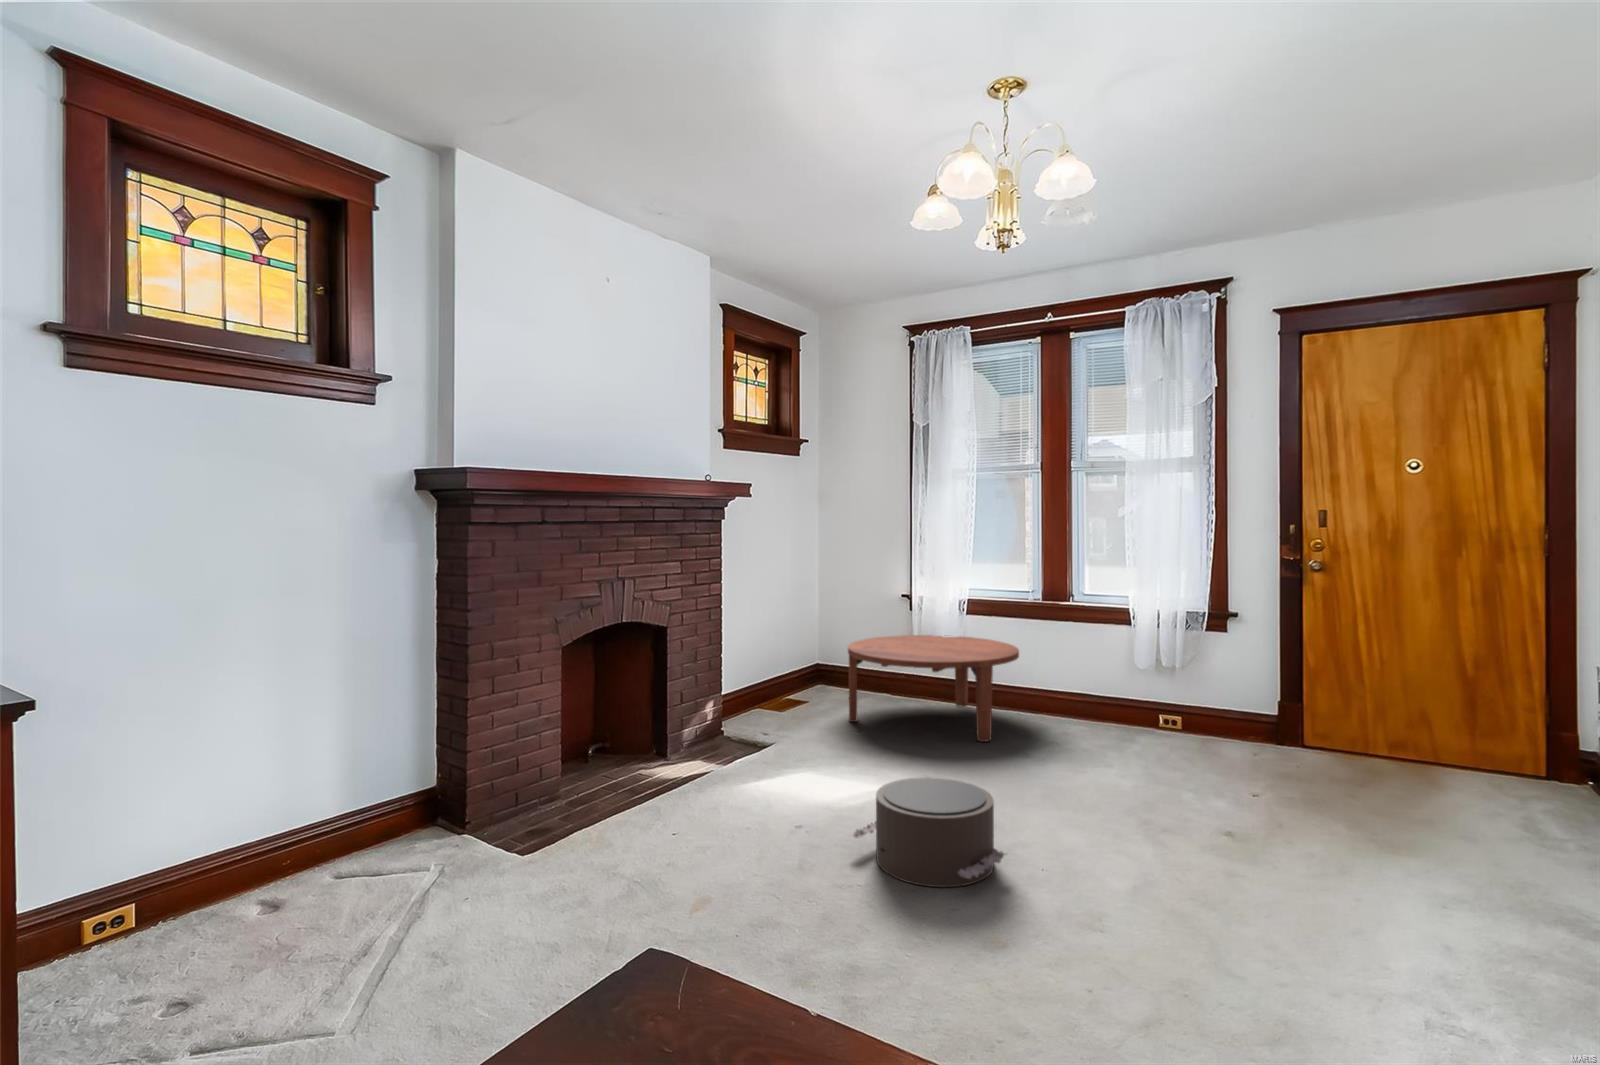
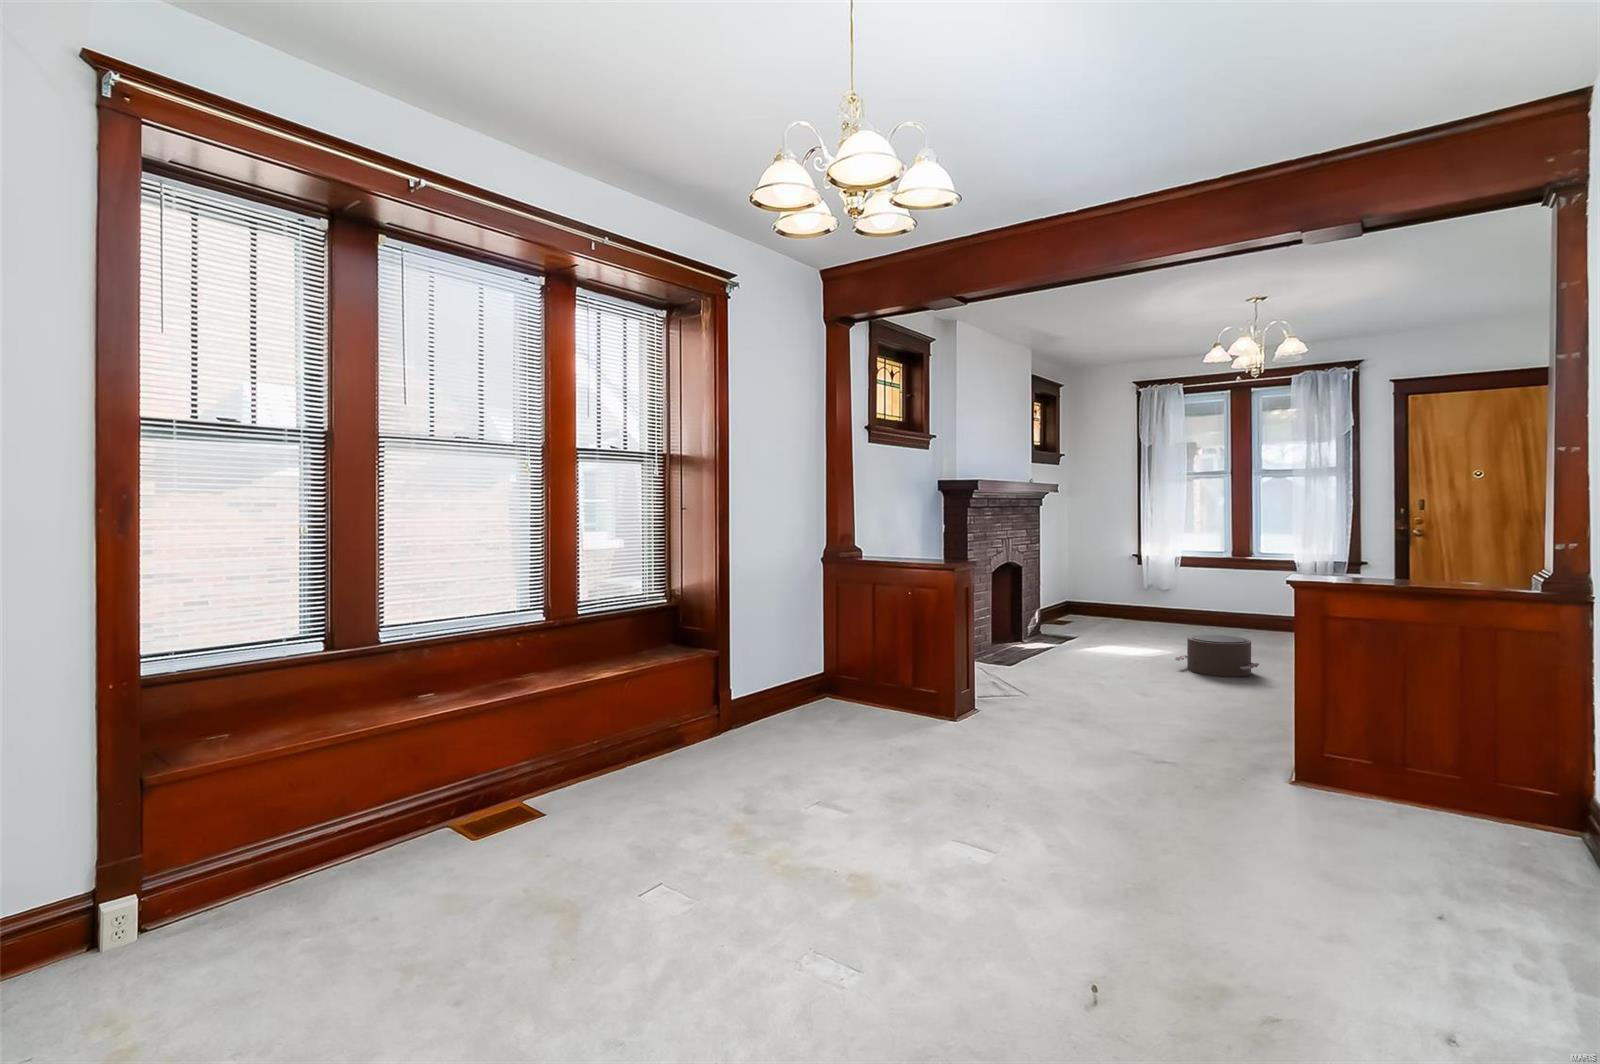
coffee table: present [848,635,1019,742] -> none [1109,581,1223,638]

